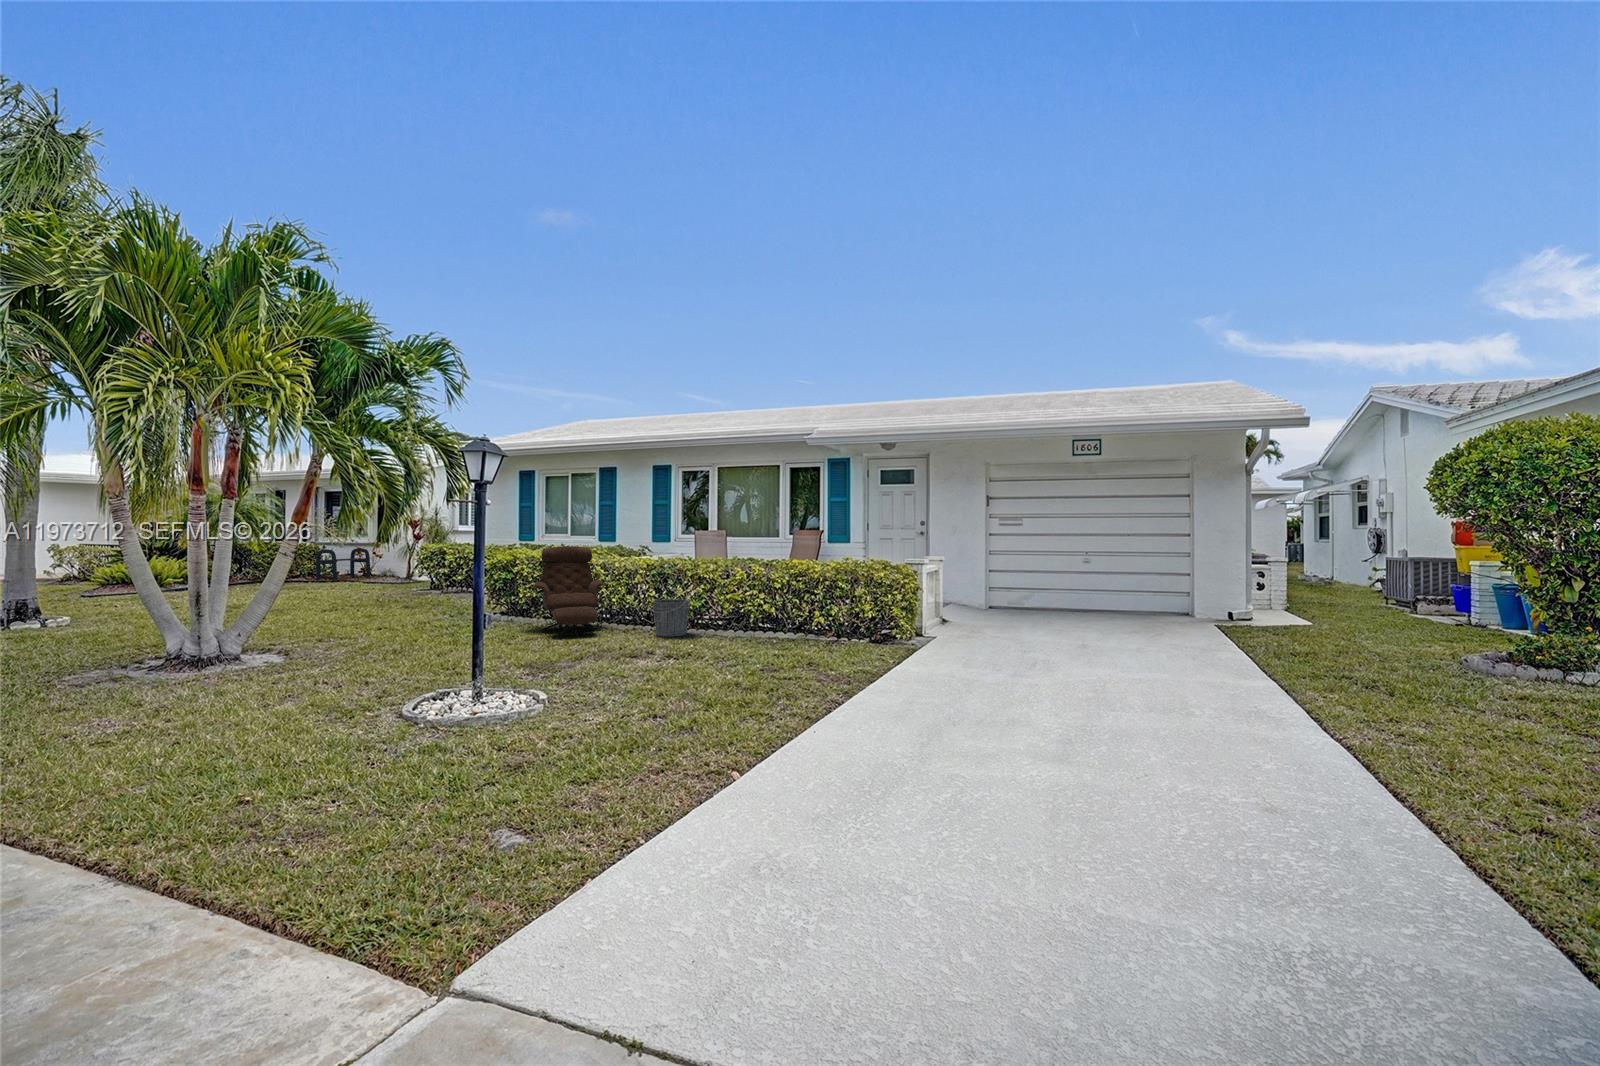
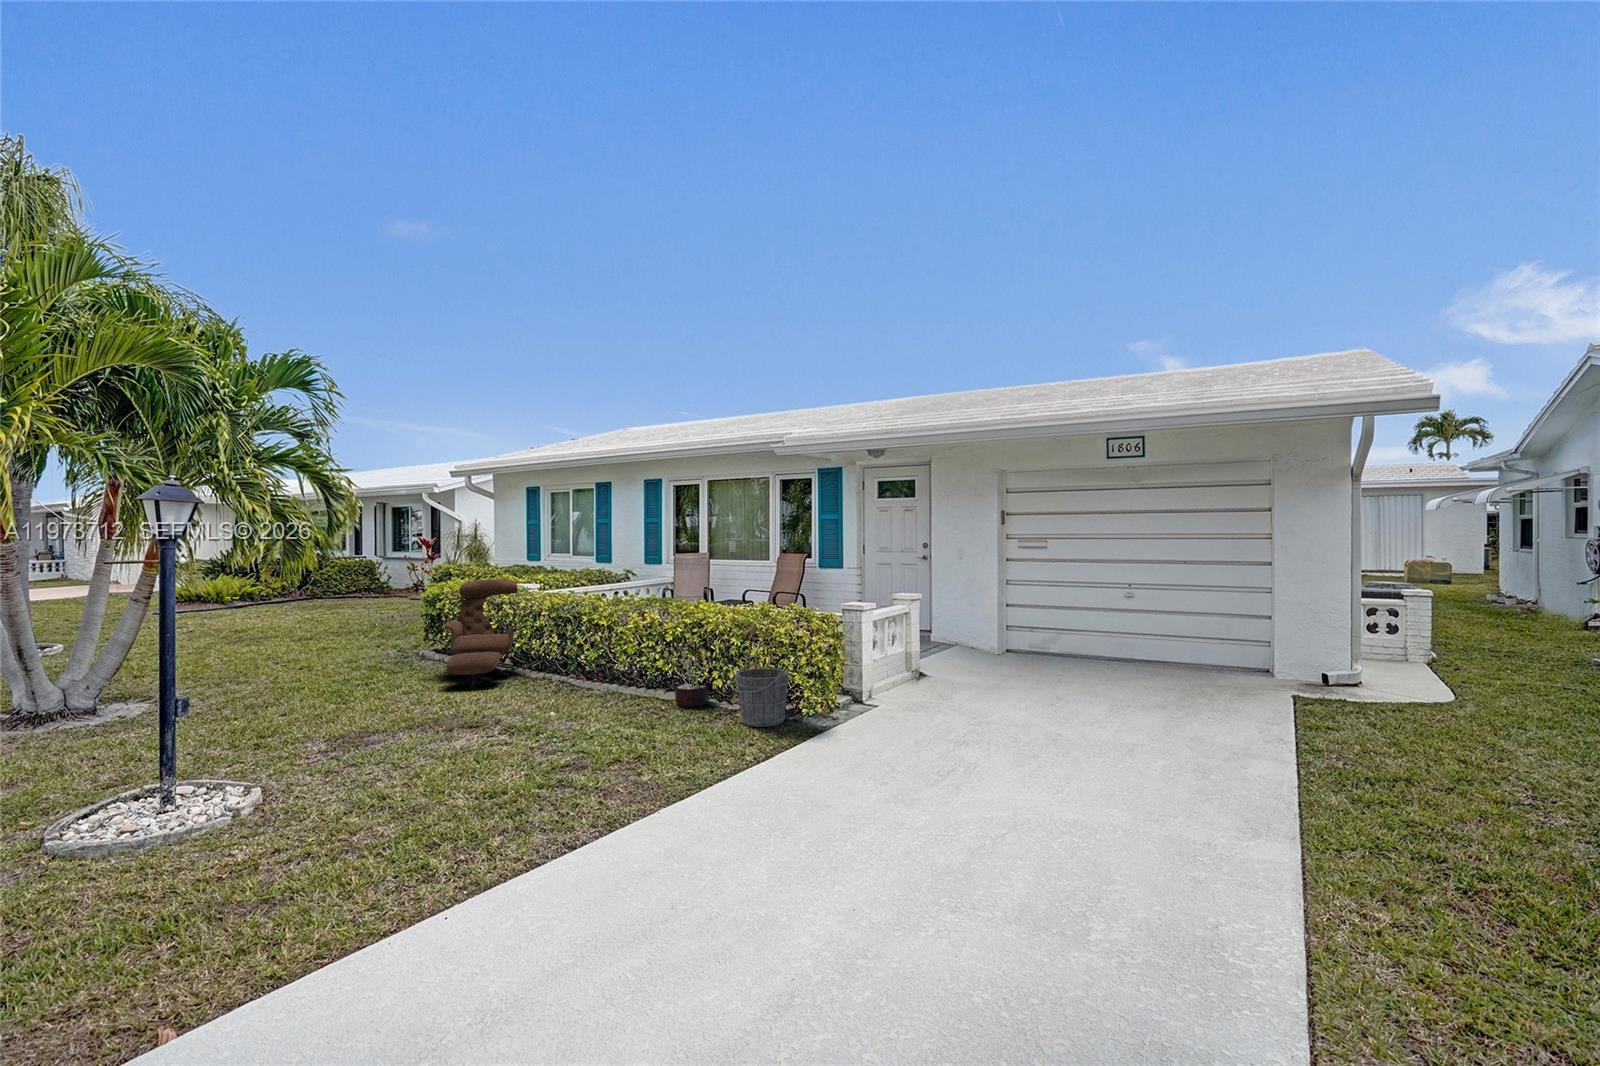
bench: present [316,548,371,580] -> none [369,564,422,597]
decorative plant: none [772,593,799,643] -> present [675,647,709,707]
bucket: present [648,598,690,637] -> present [729,667,788,727]

